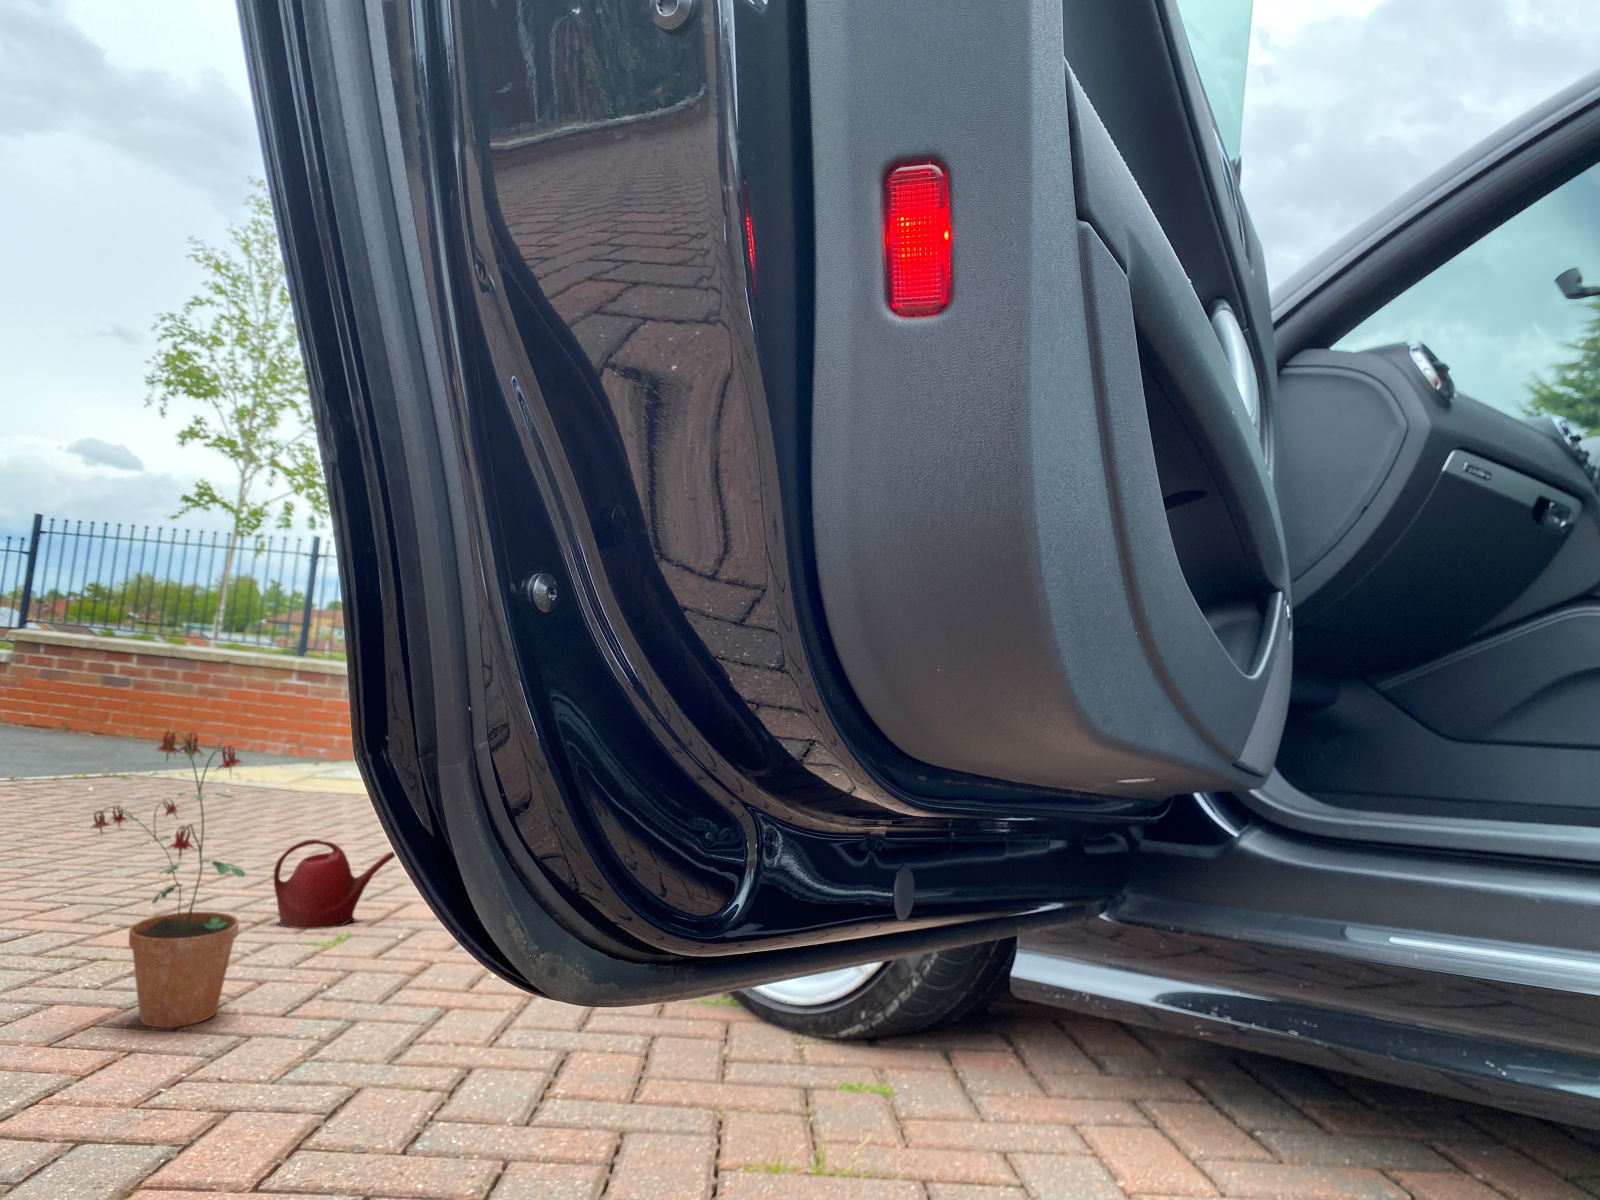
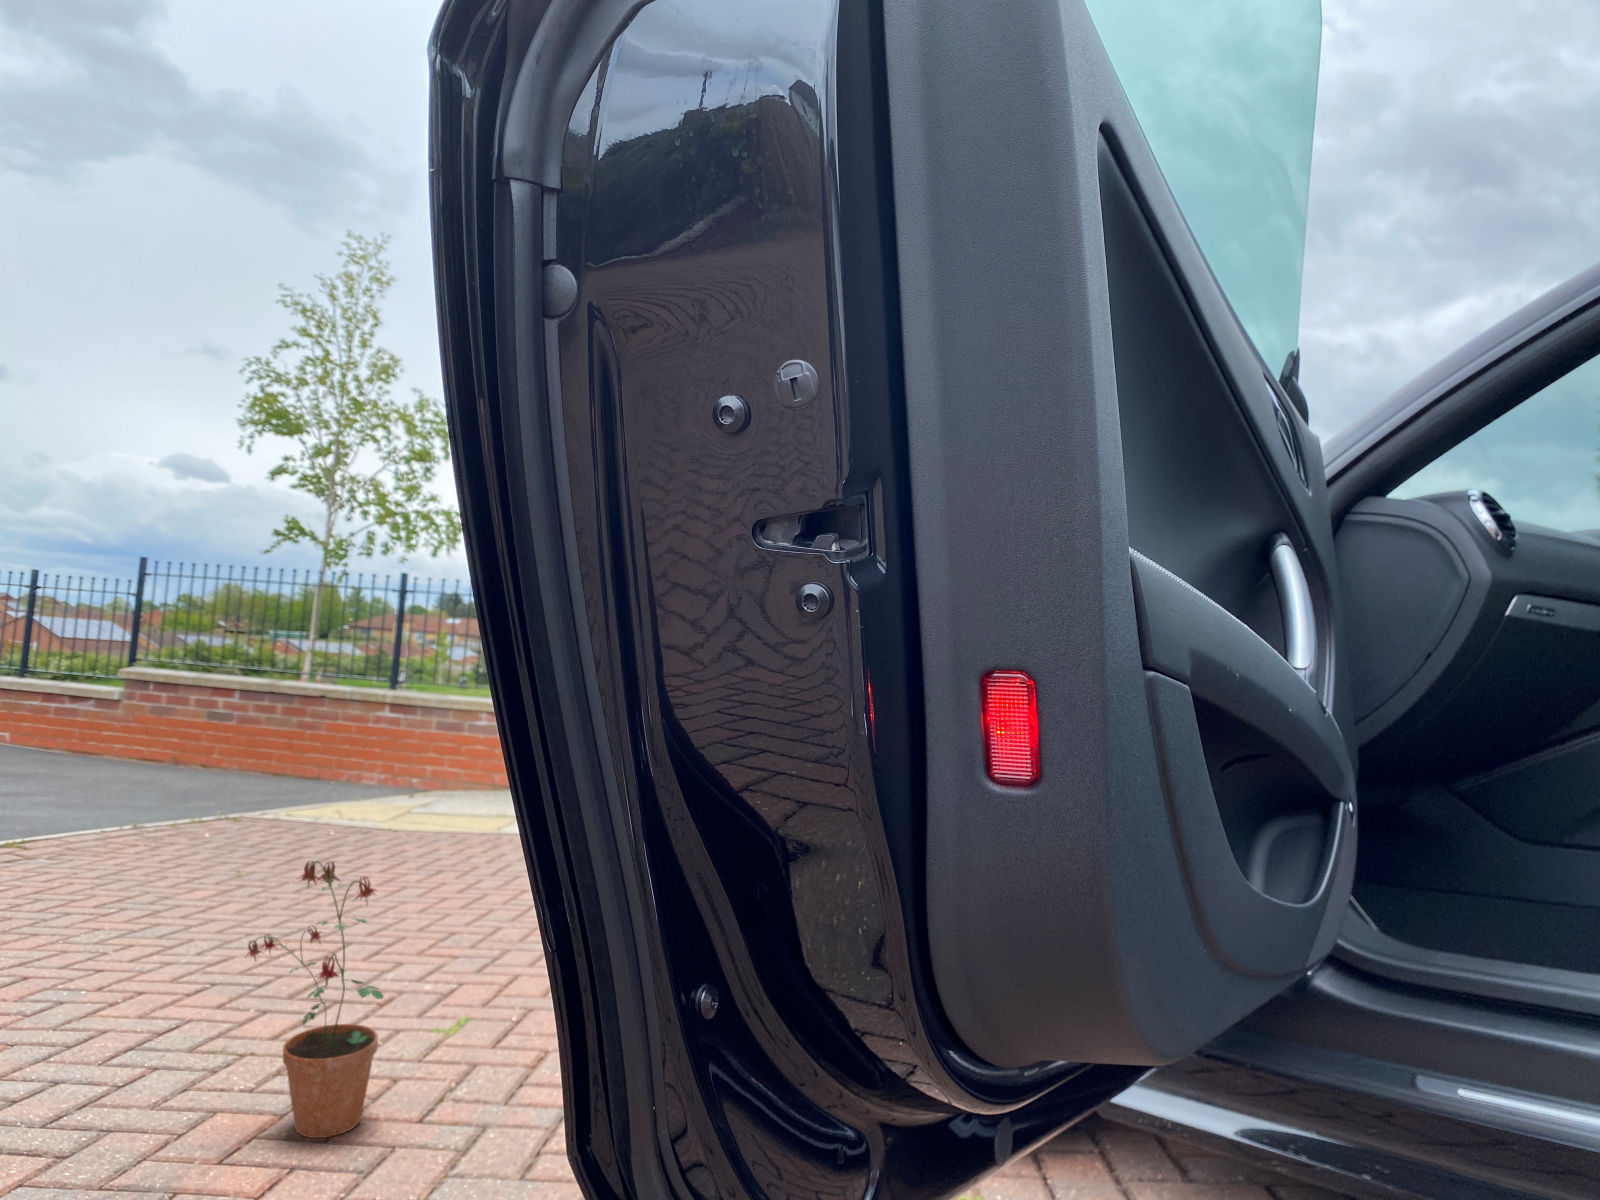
watering can: present [274,839,395,929] -> none [395,925,515,1011]

